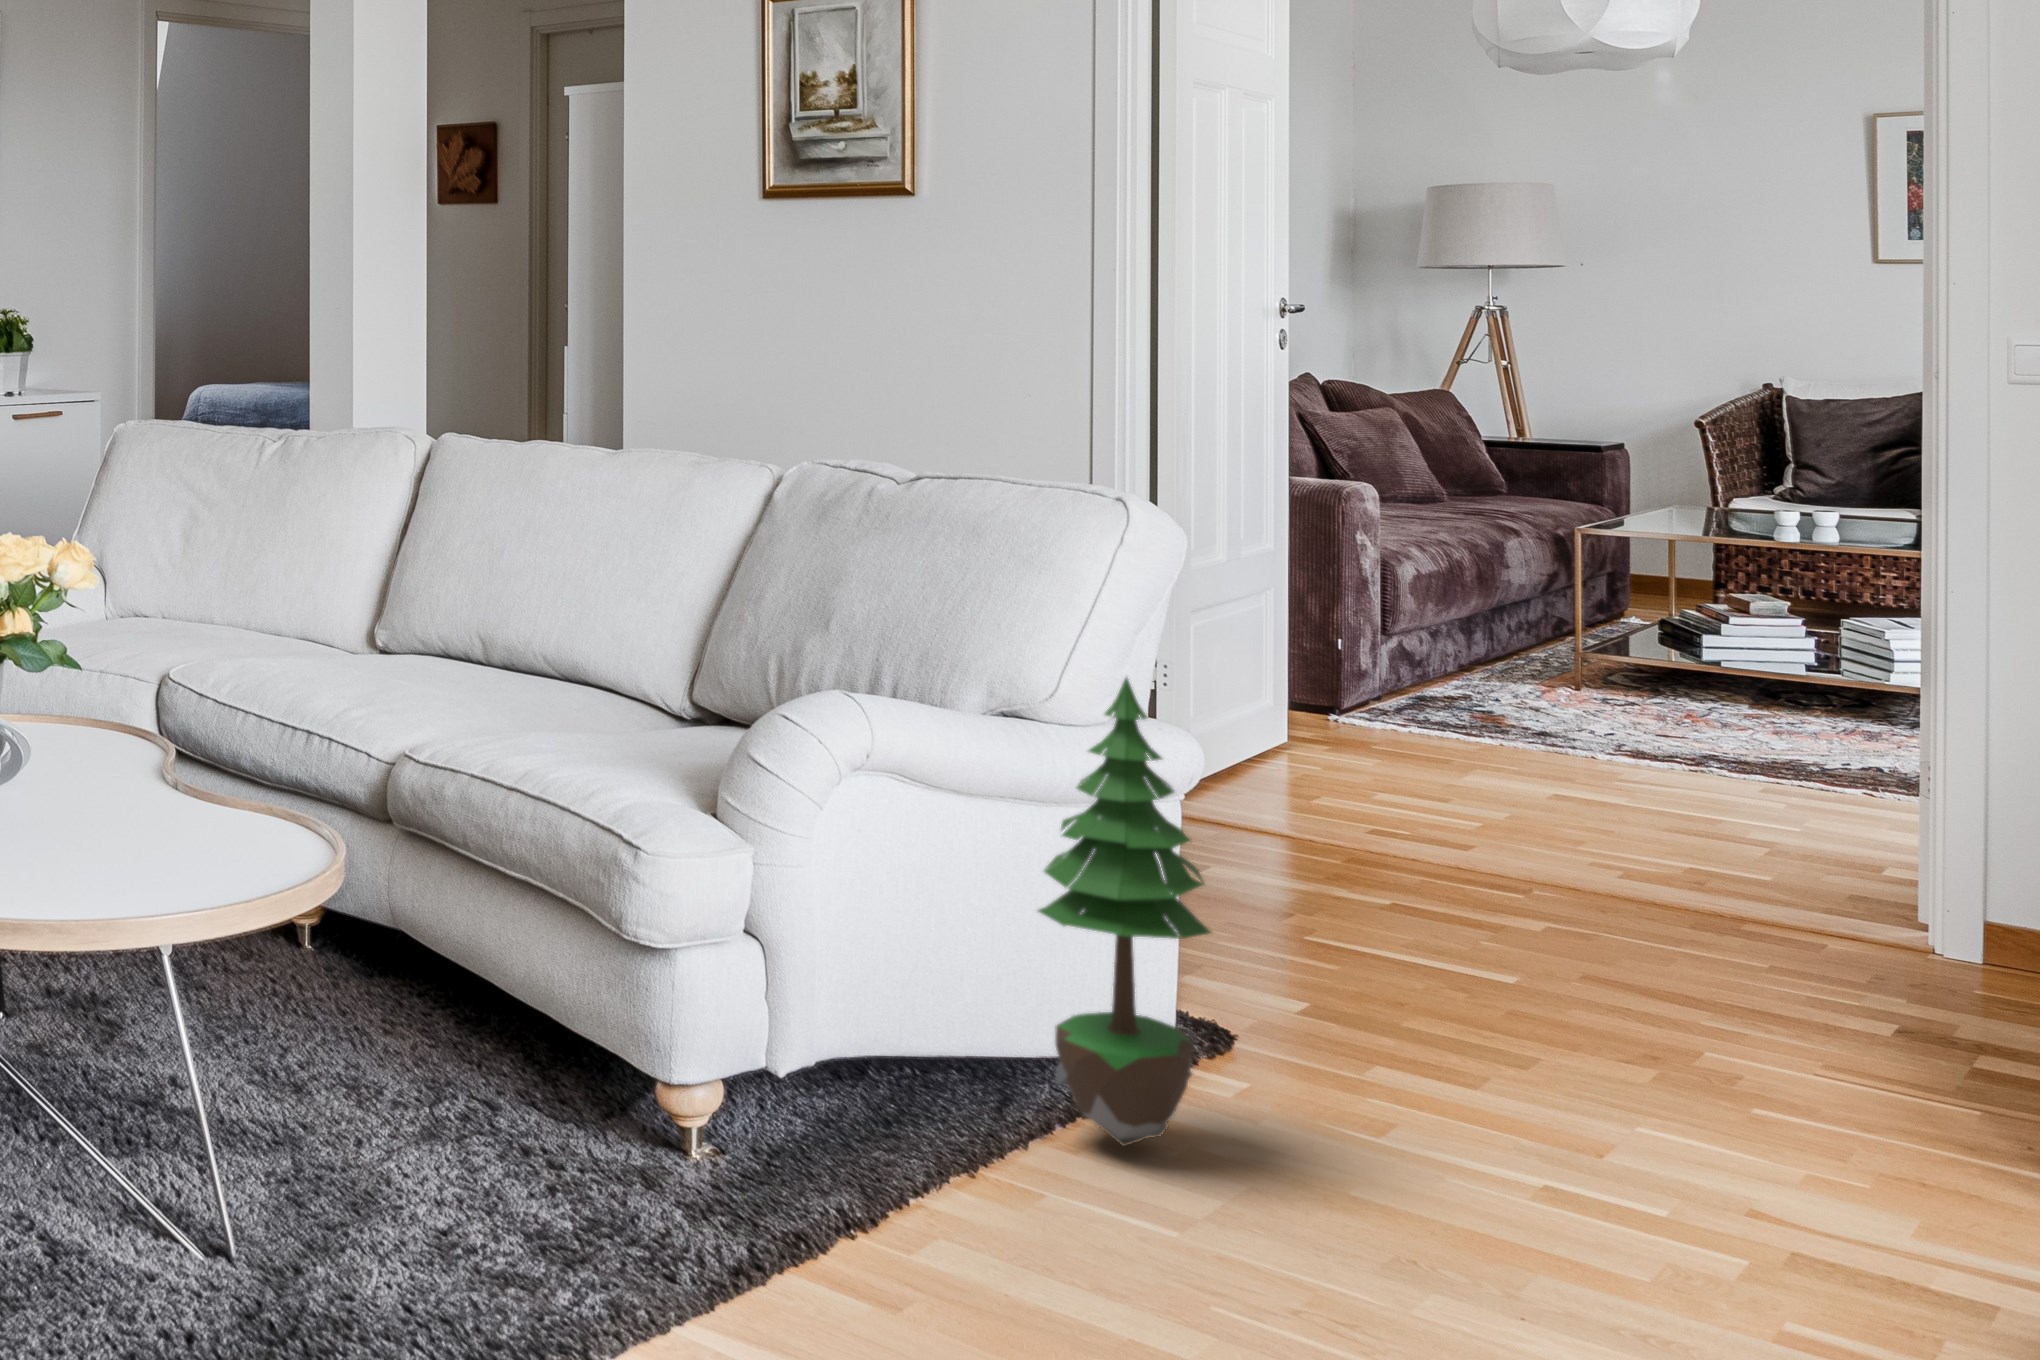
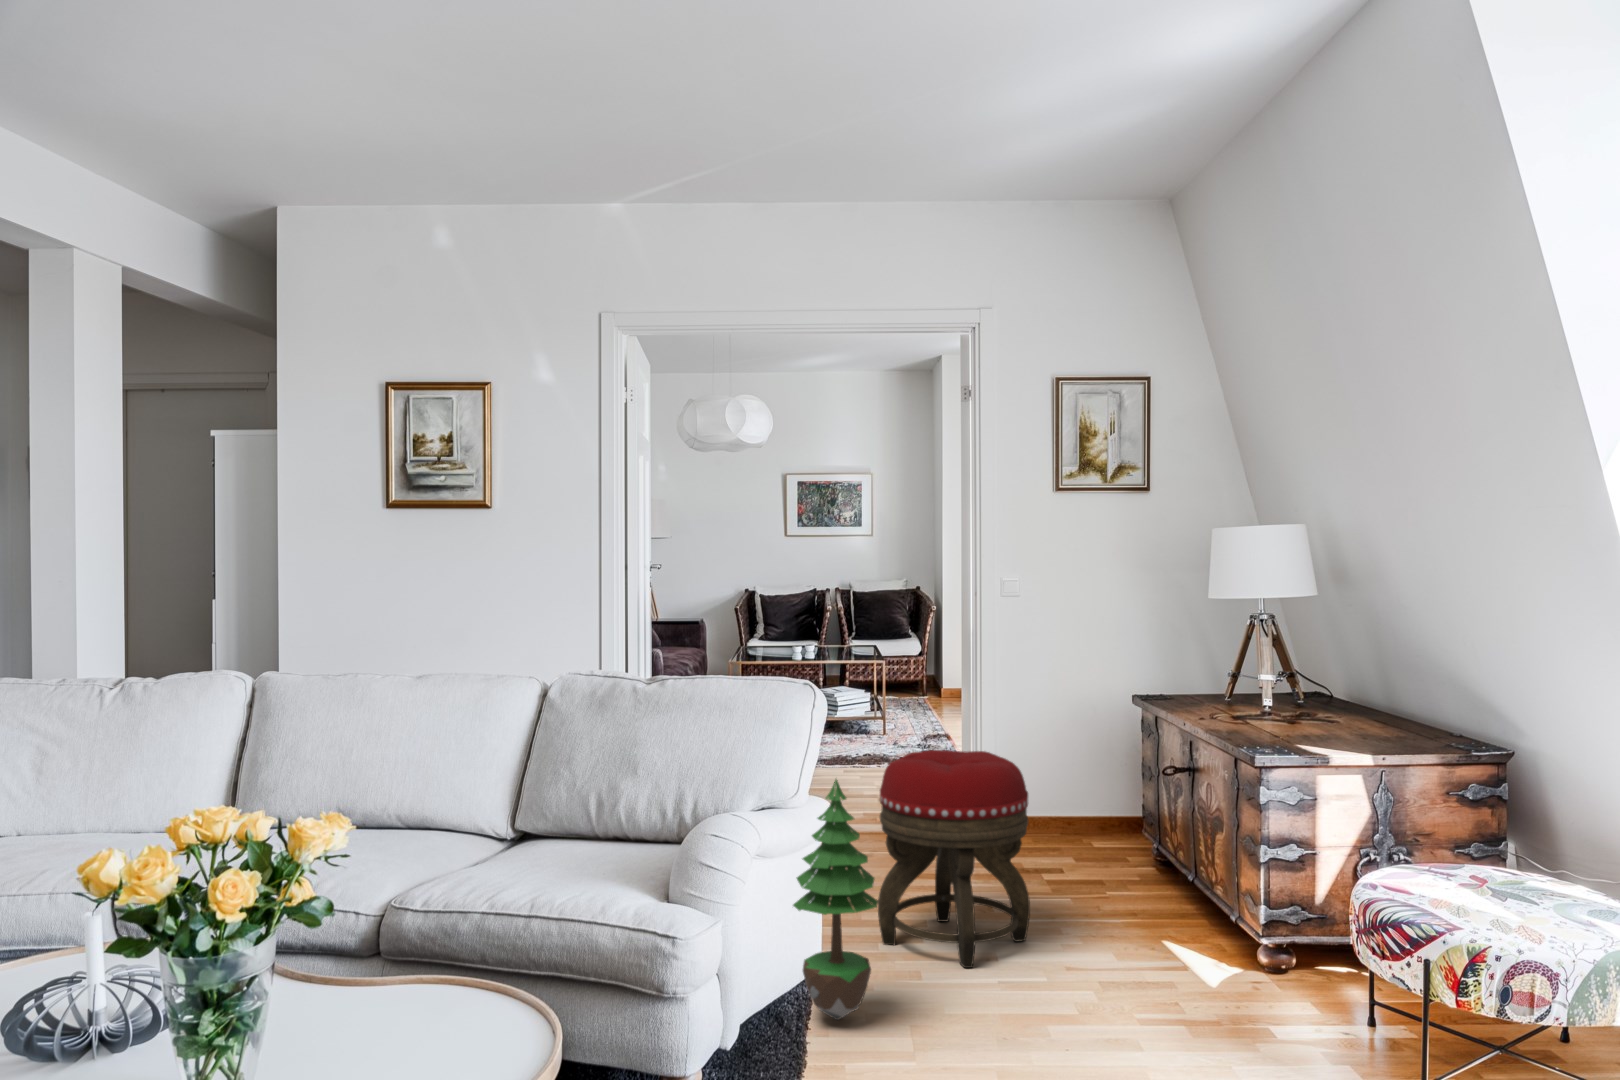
footstool: none [1388,686,1763,1156] -> present [878,750,1030,968]

